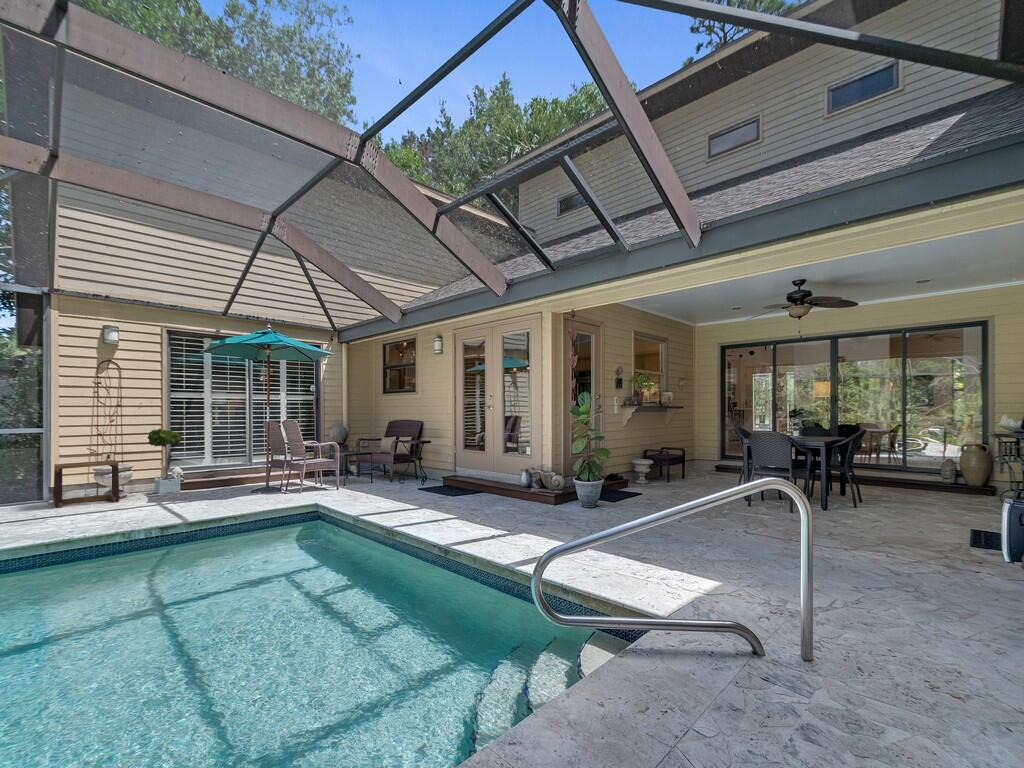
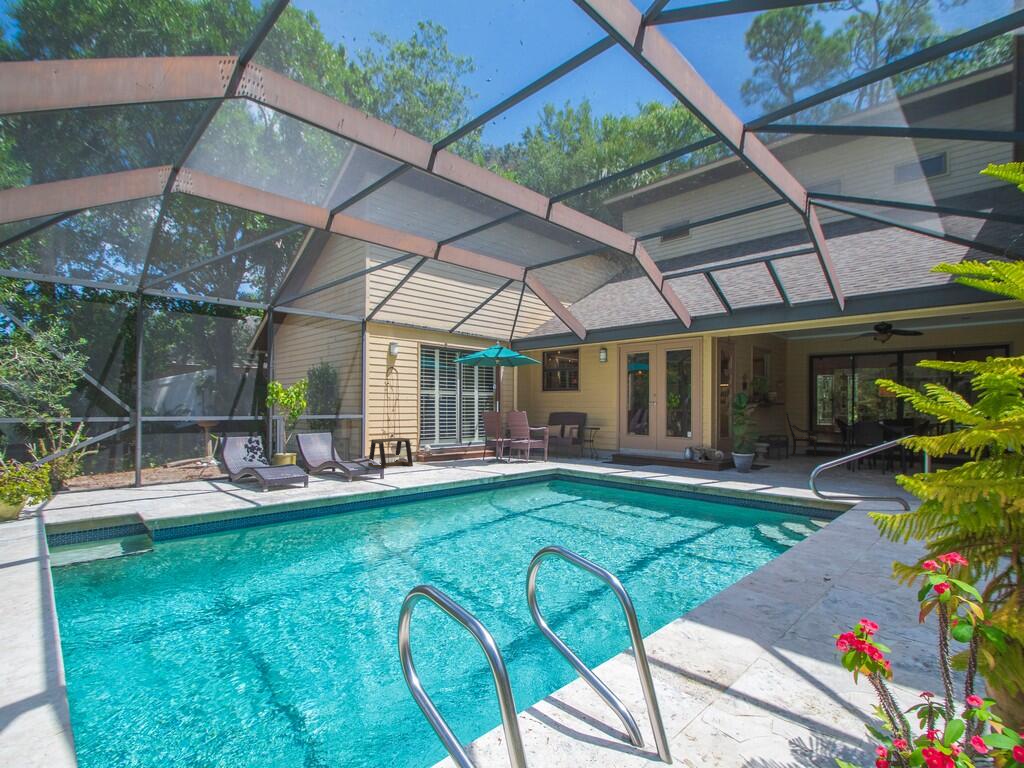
armchair: none [687,418,724,475] -> present [786,412,817,457]
potted tree: present [148,428,182,494] -> none [414,416,435,463]

